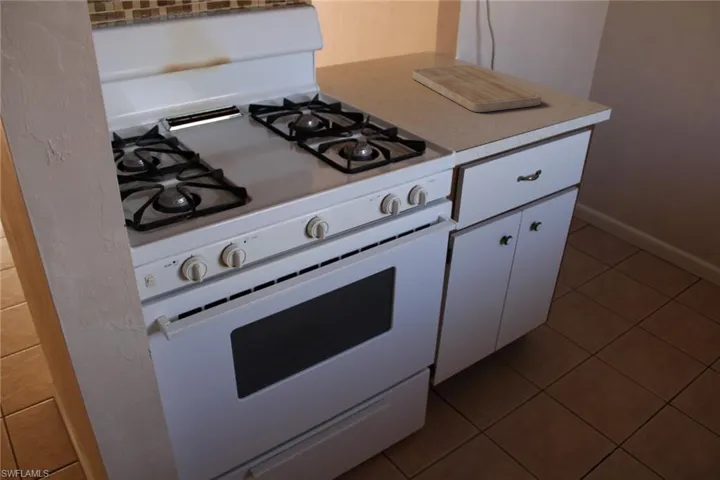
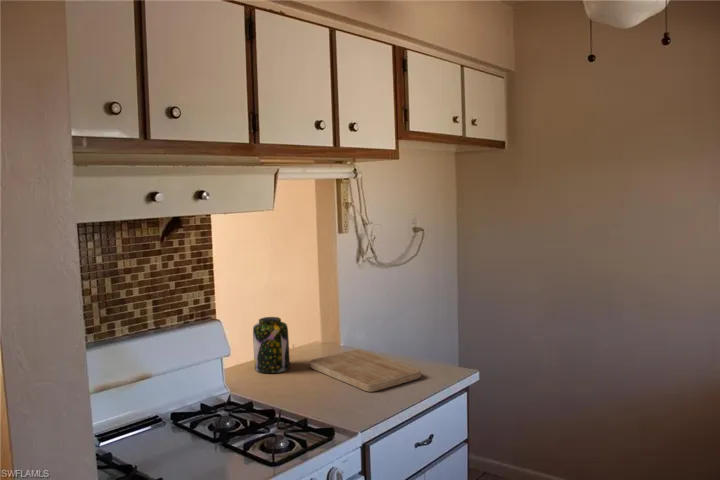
jar: none [350,11,392,79] -> present [253,317,290,373]

